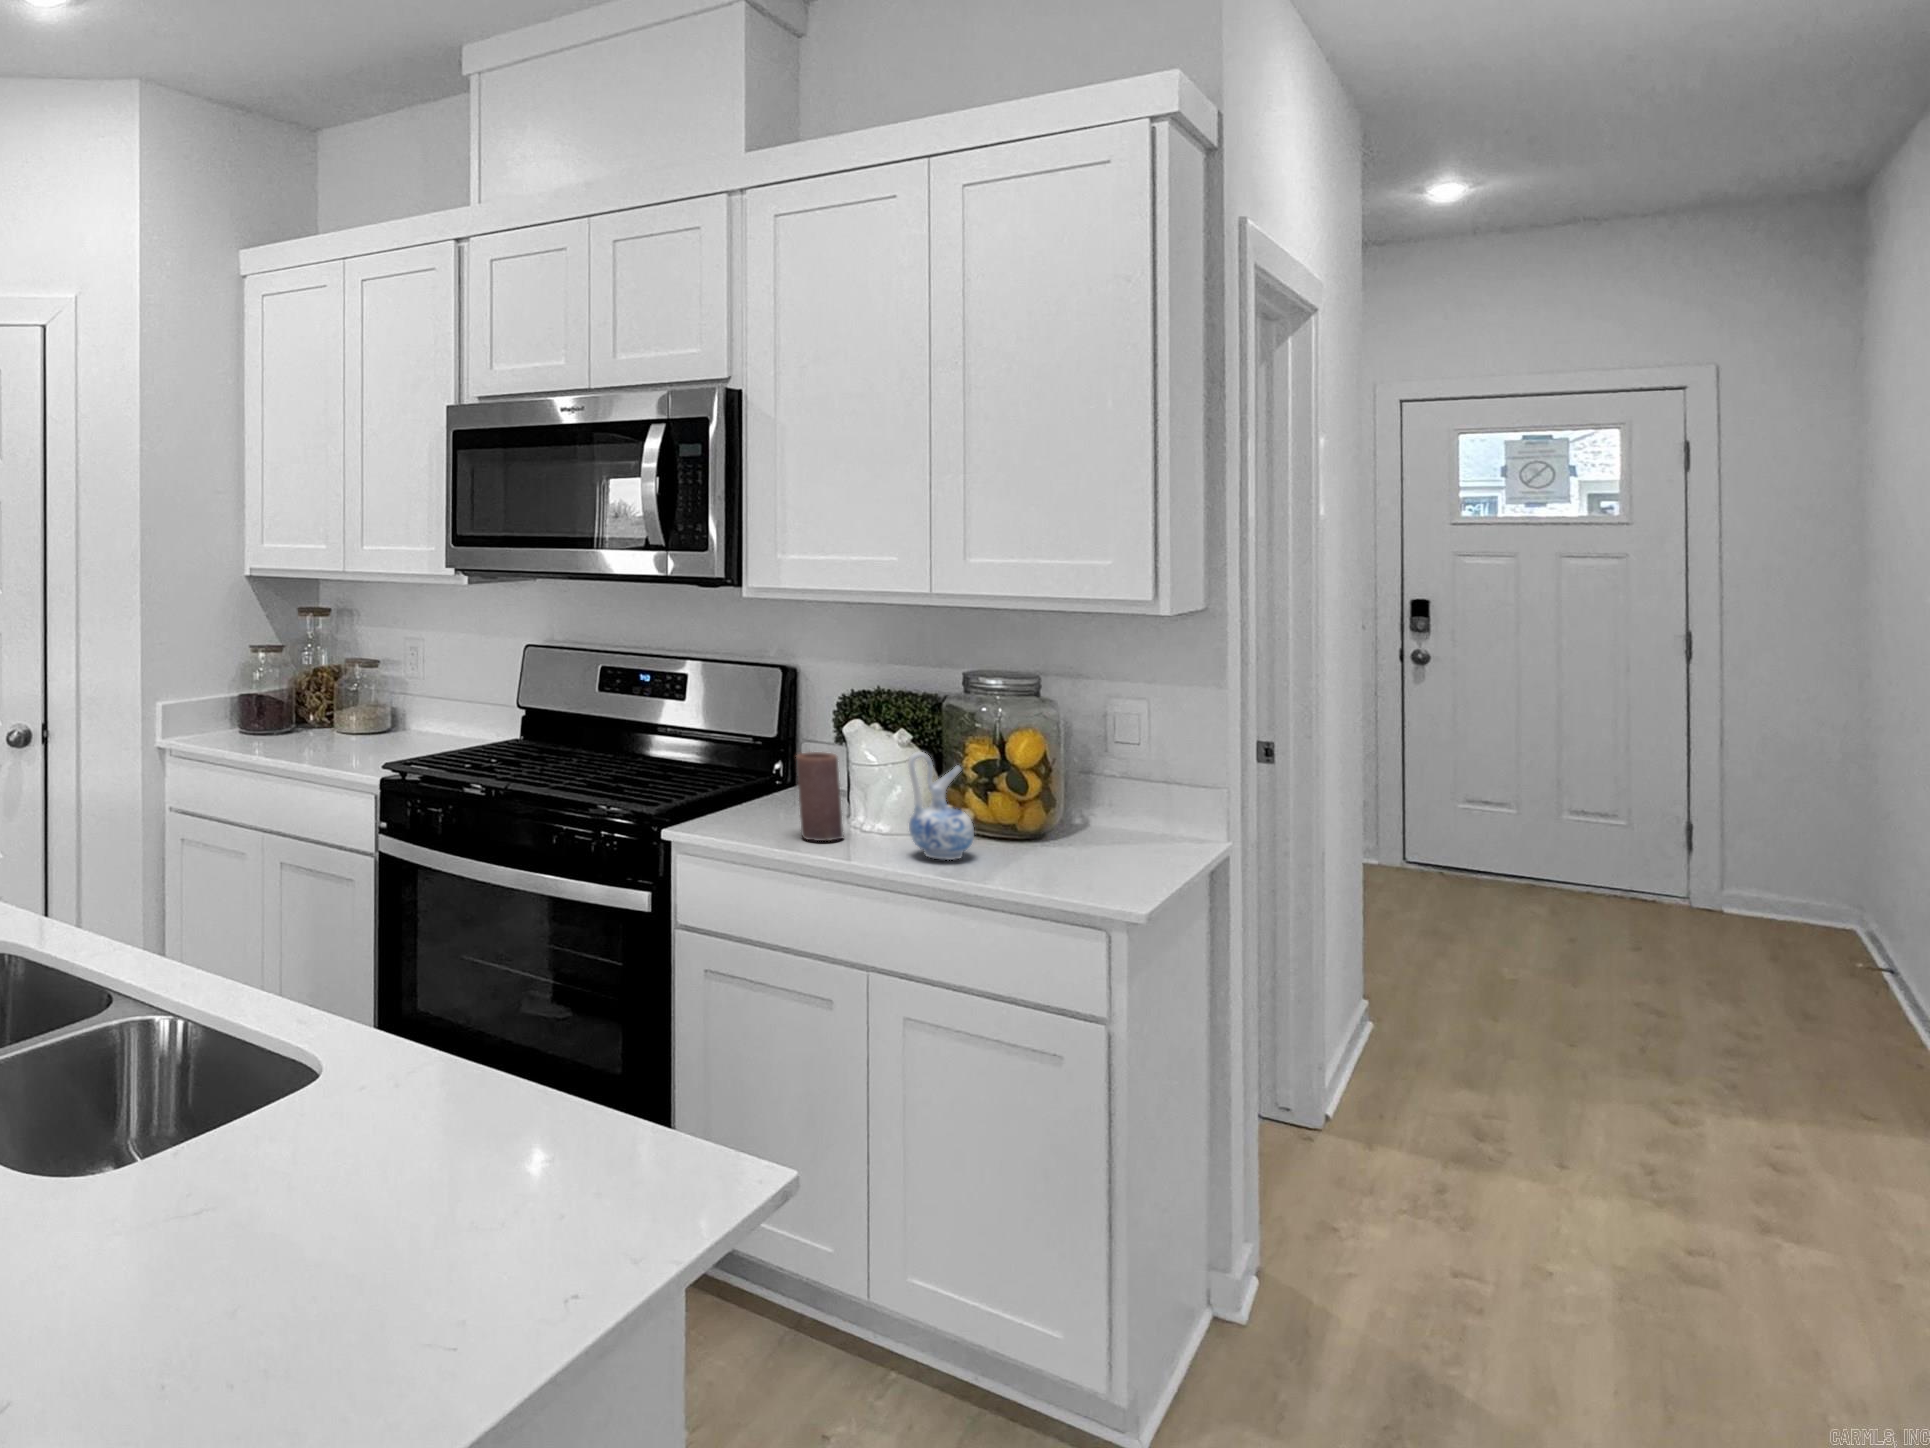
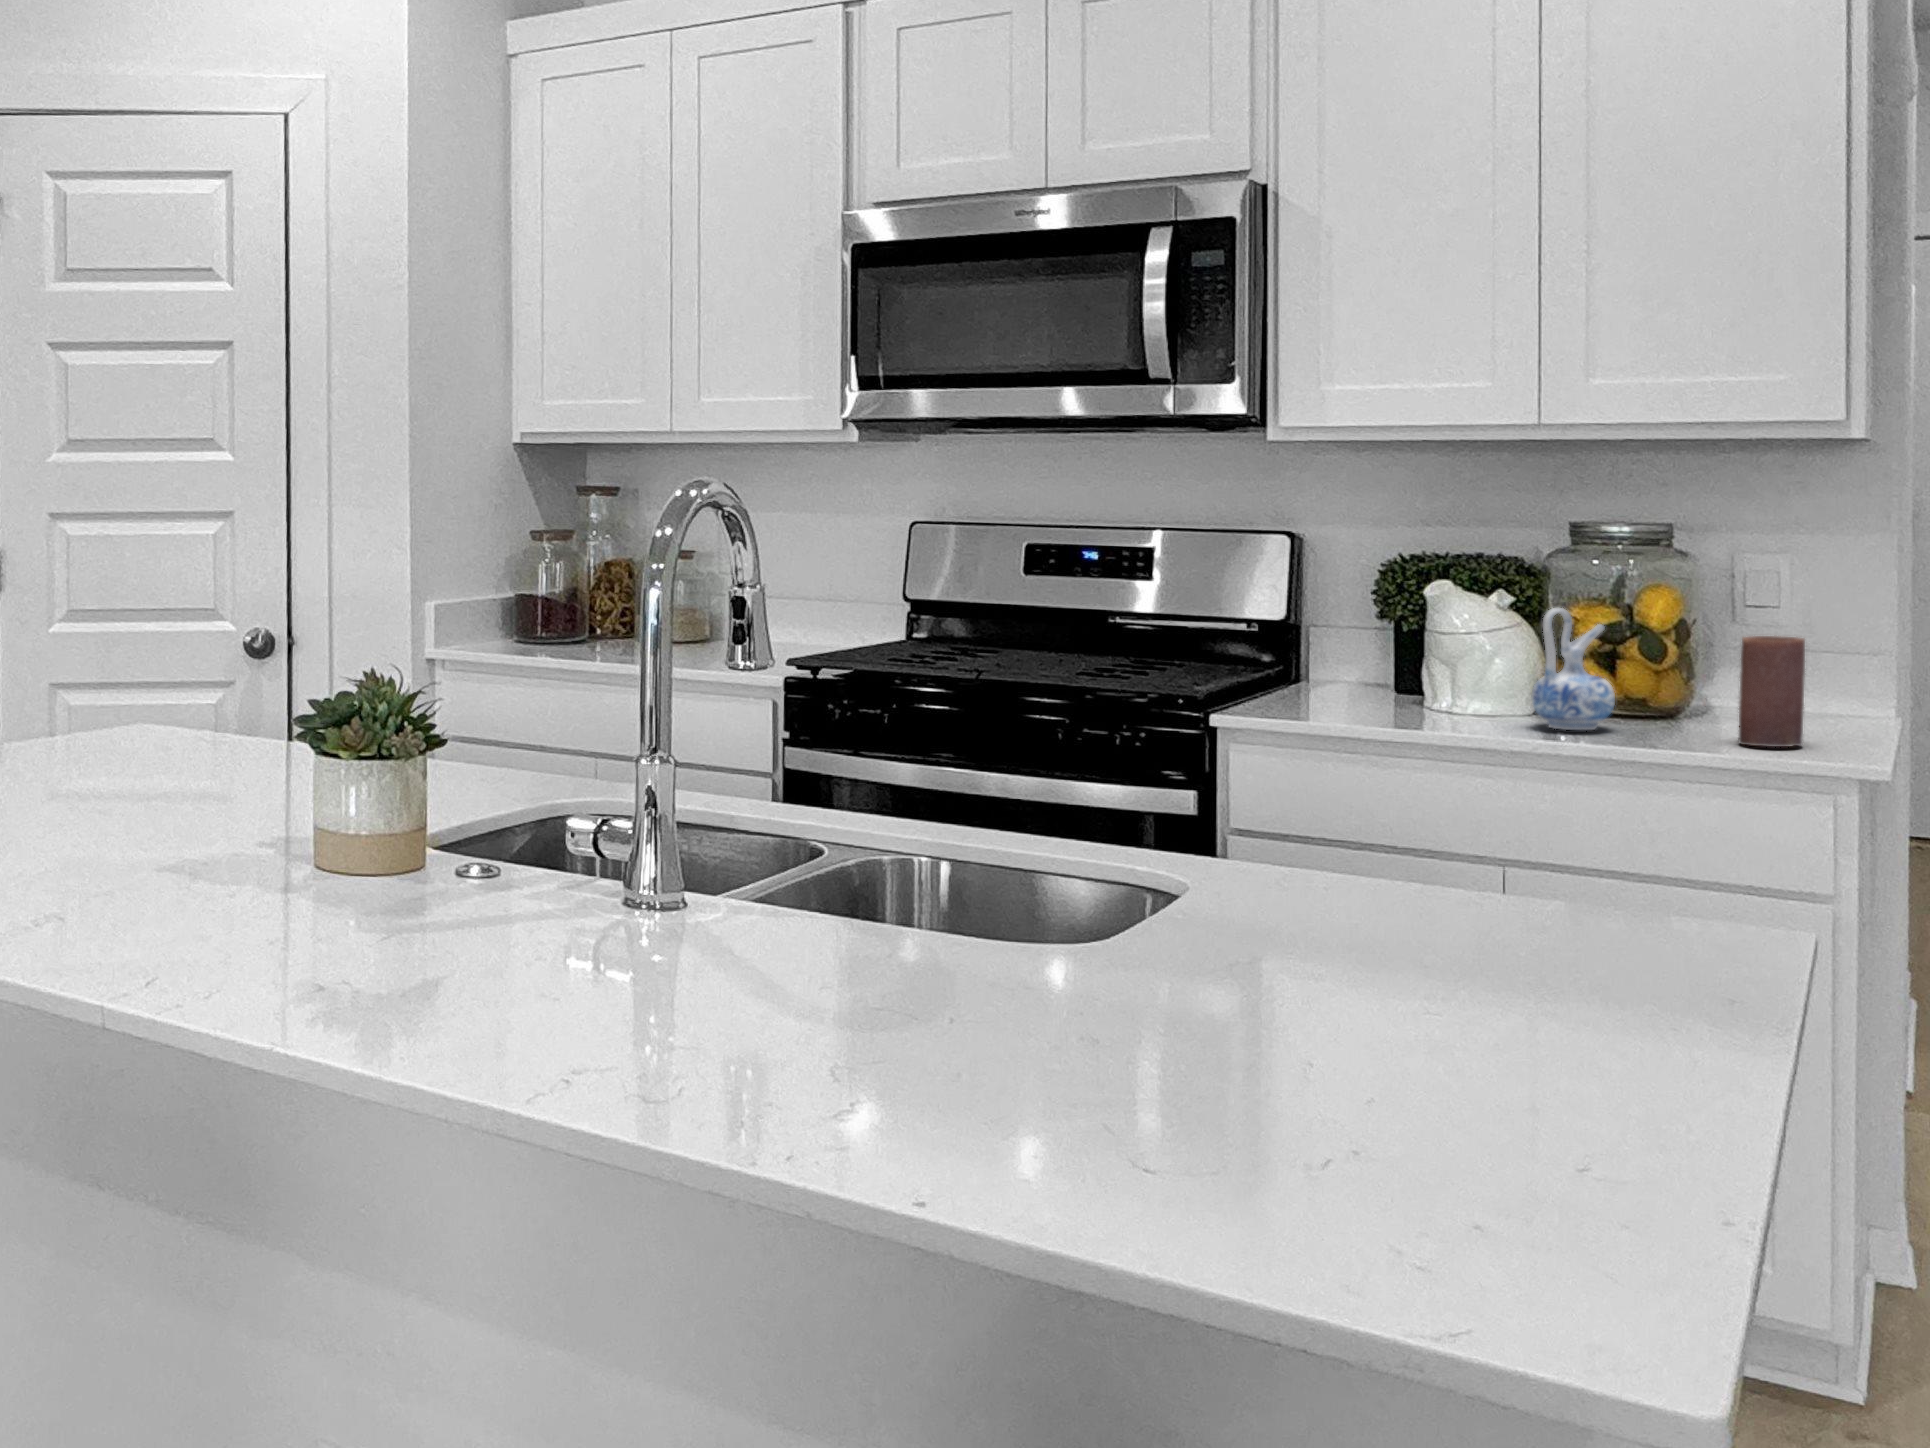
candle: present [797,752,843,841] -> present [1738,636,1805,747]

